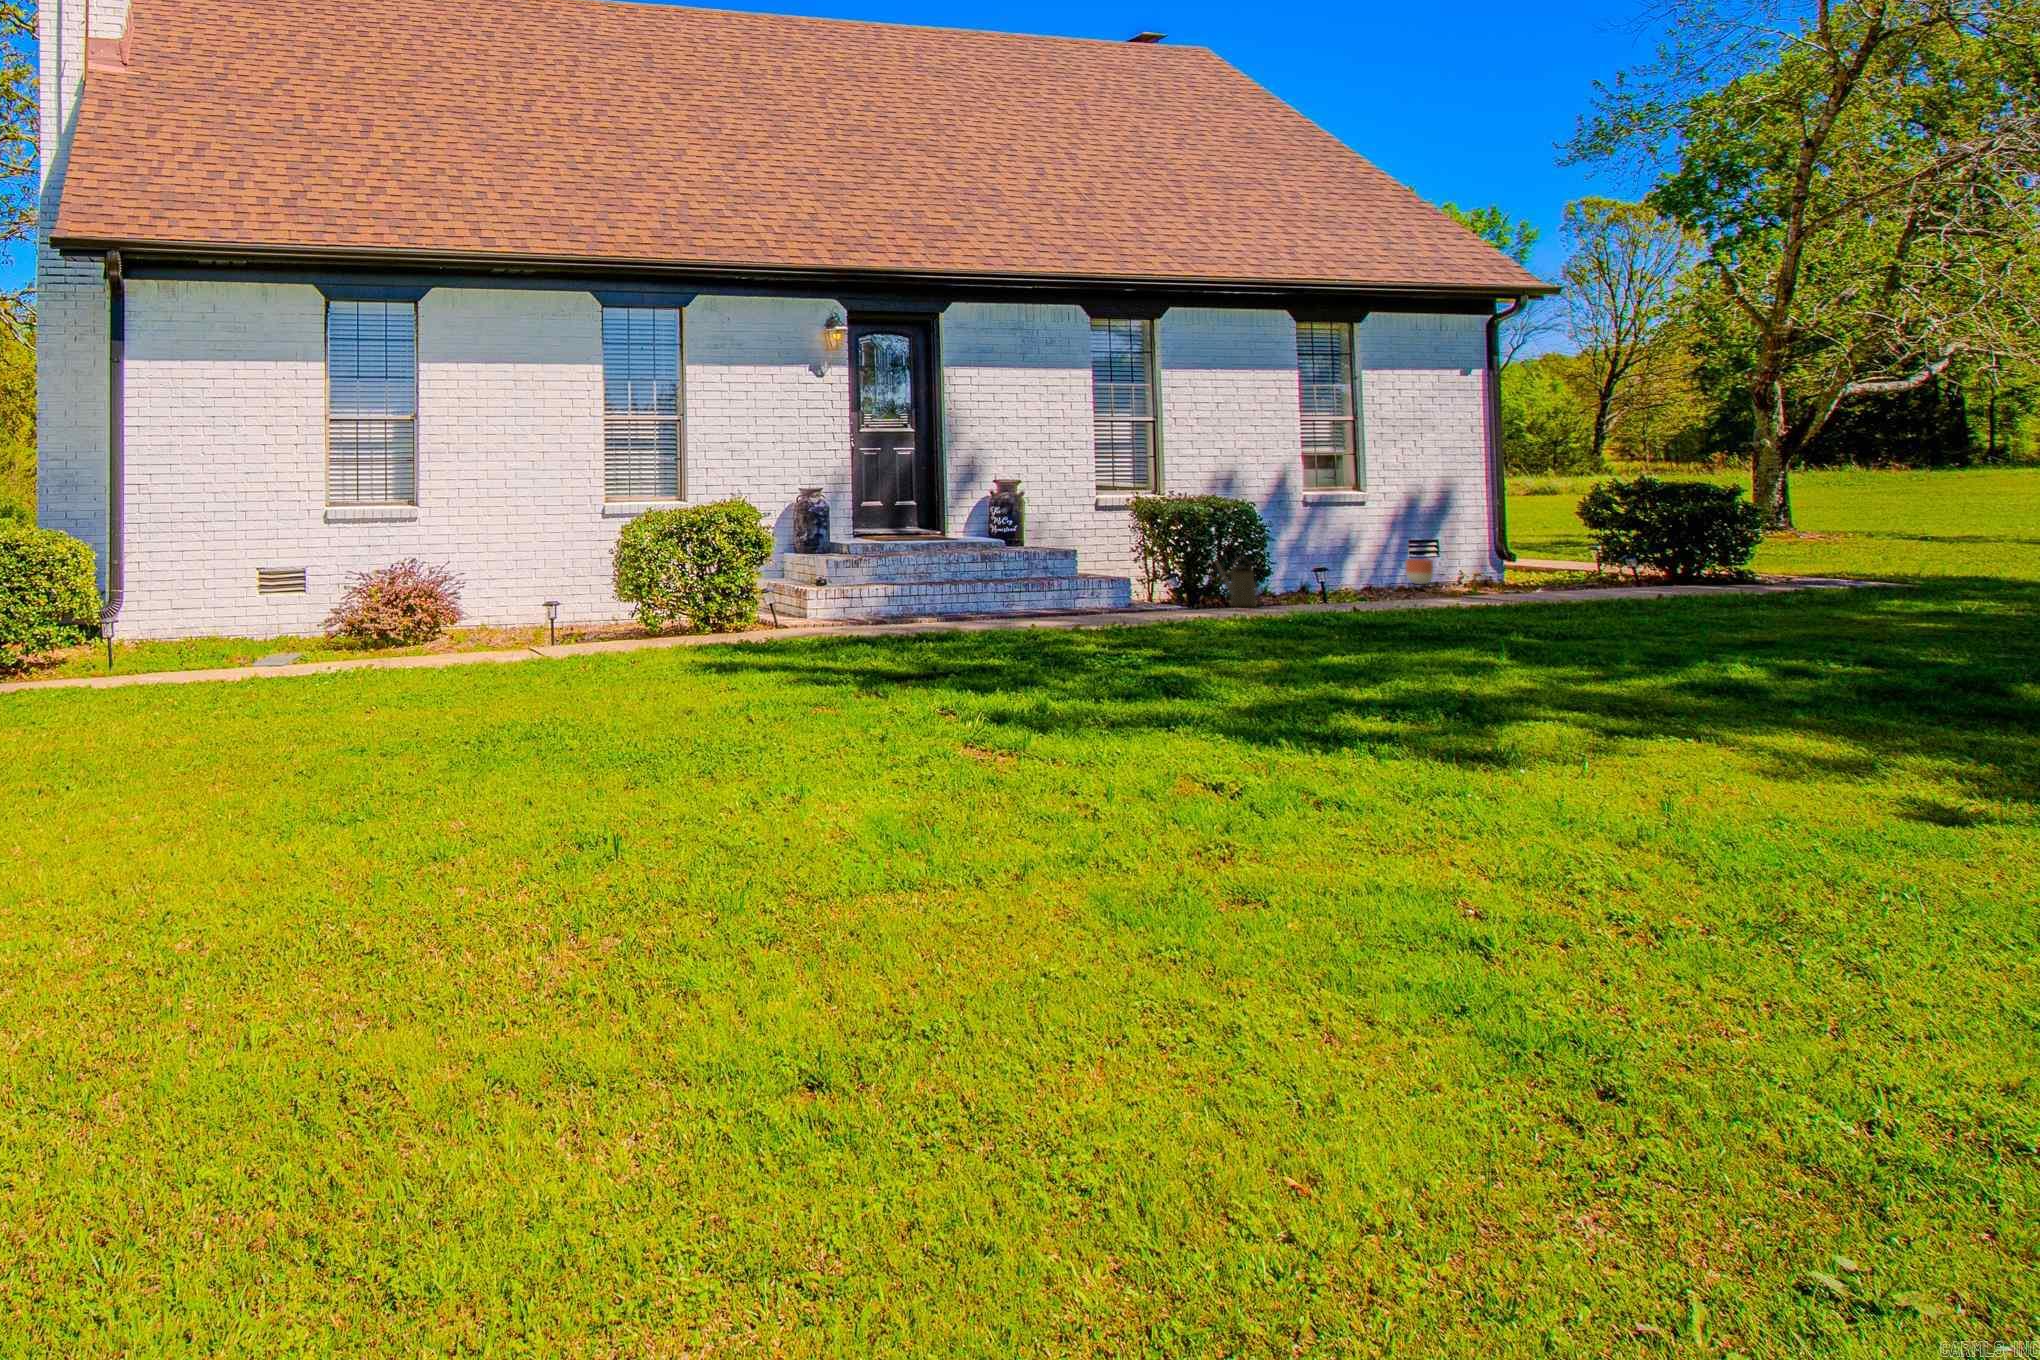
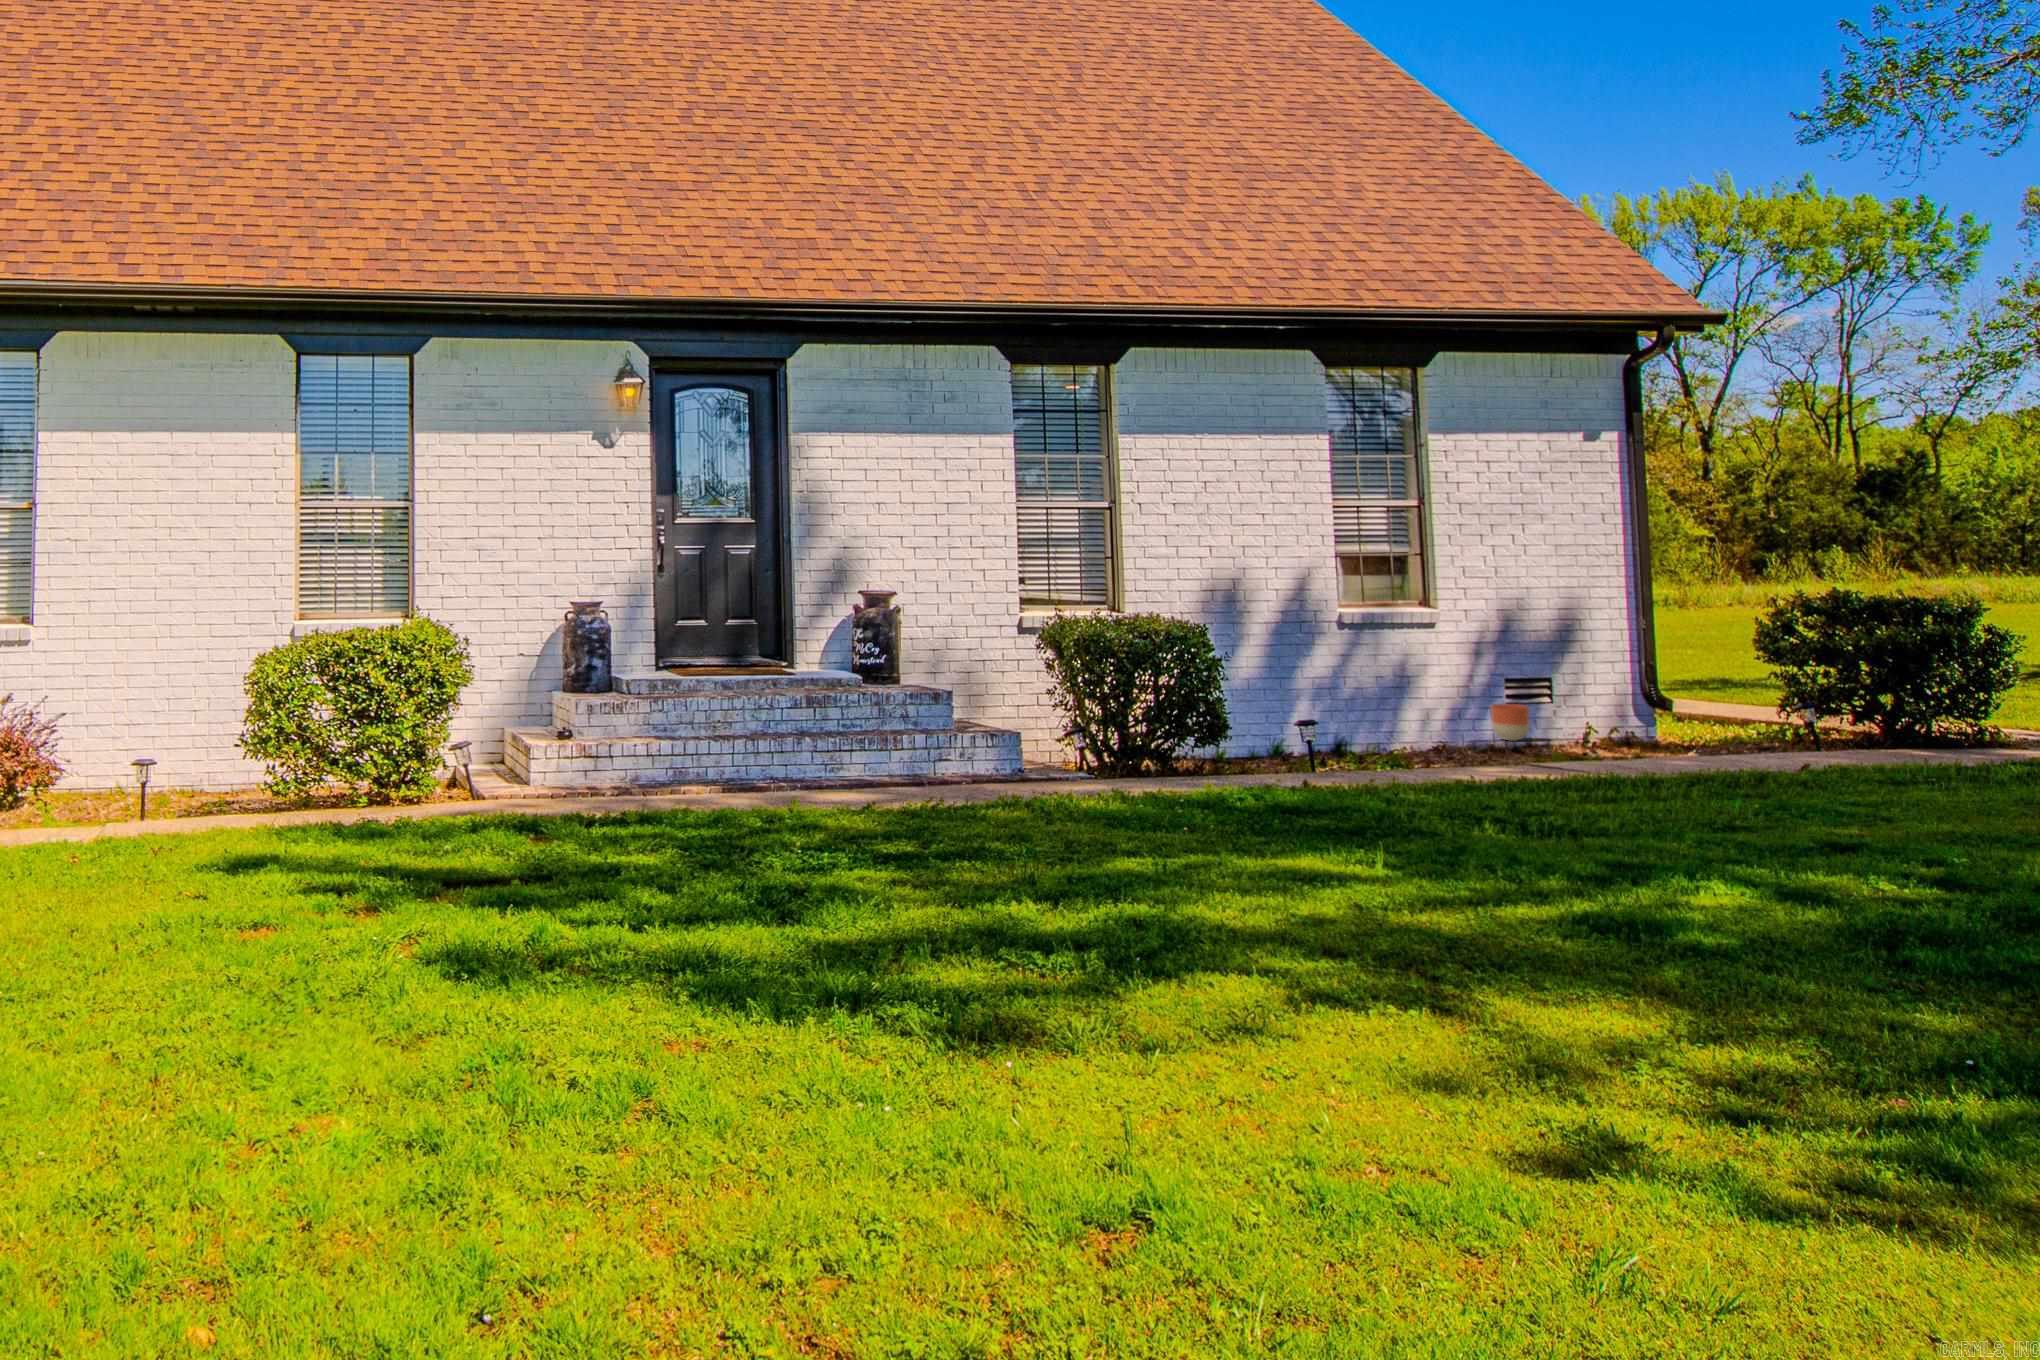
watering can: present [1215,561,1257,607] -> none [1163,703,1211,776]

